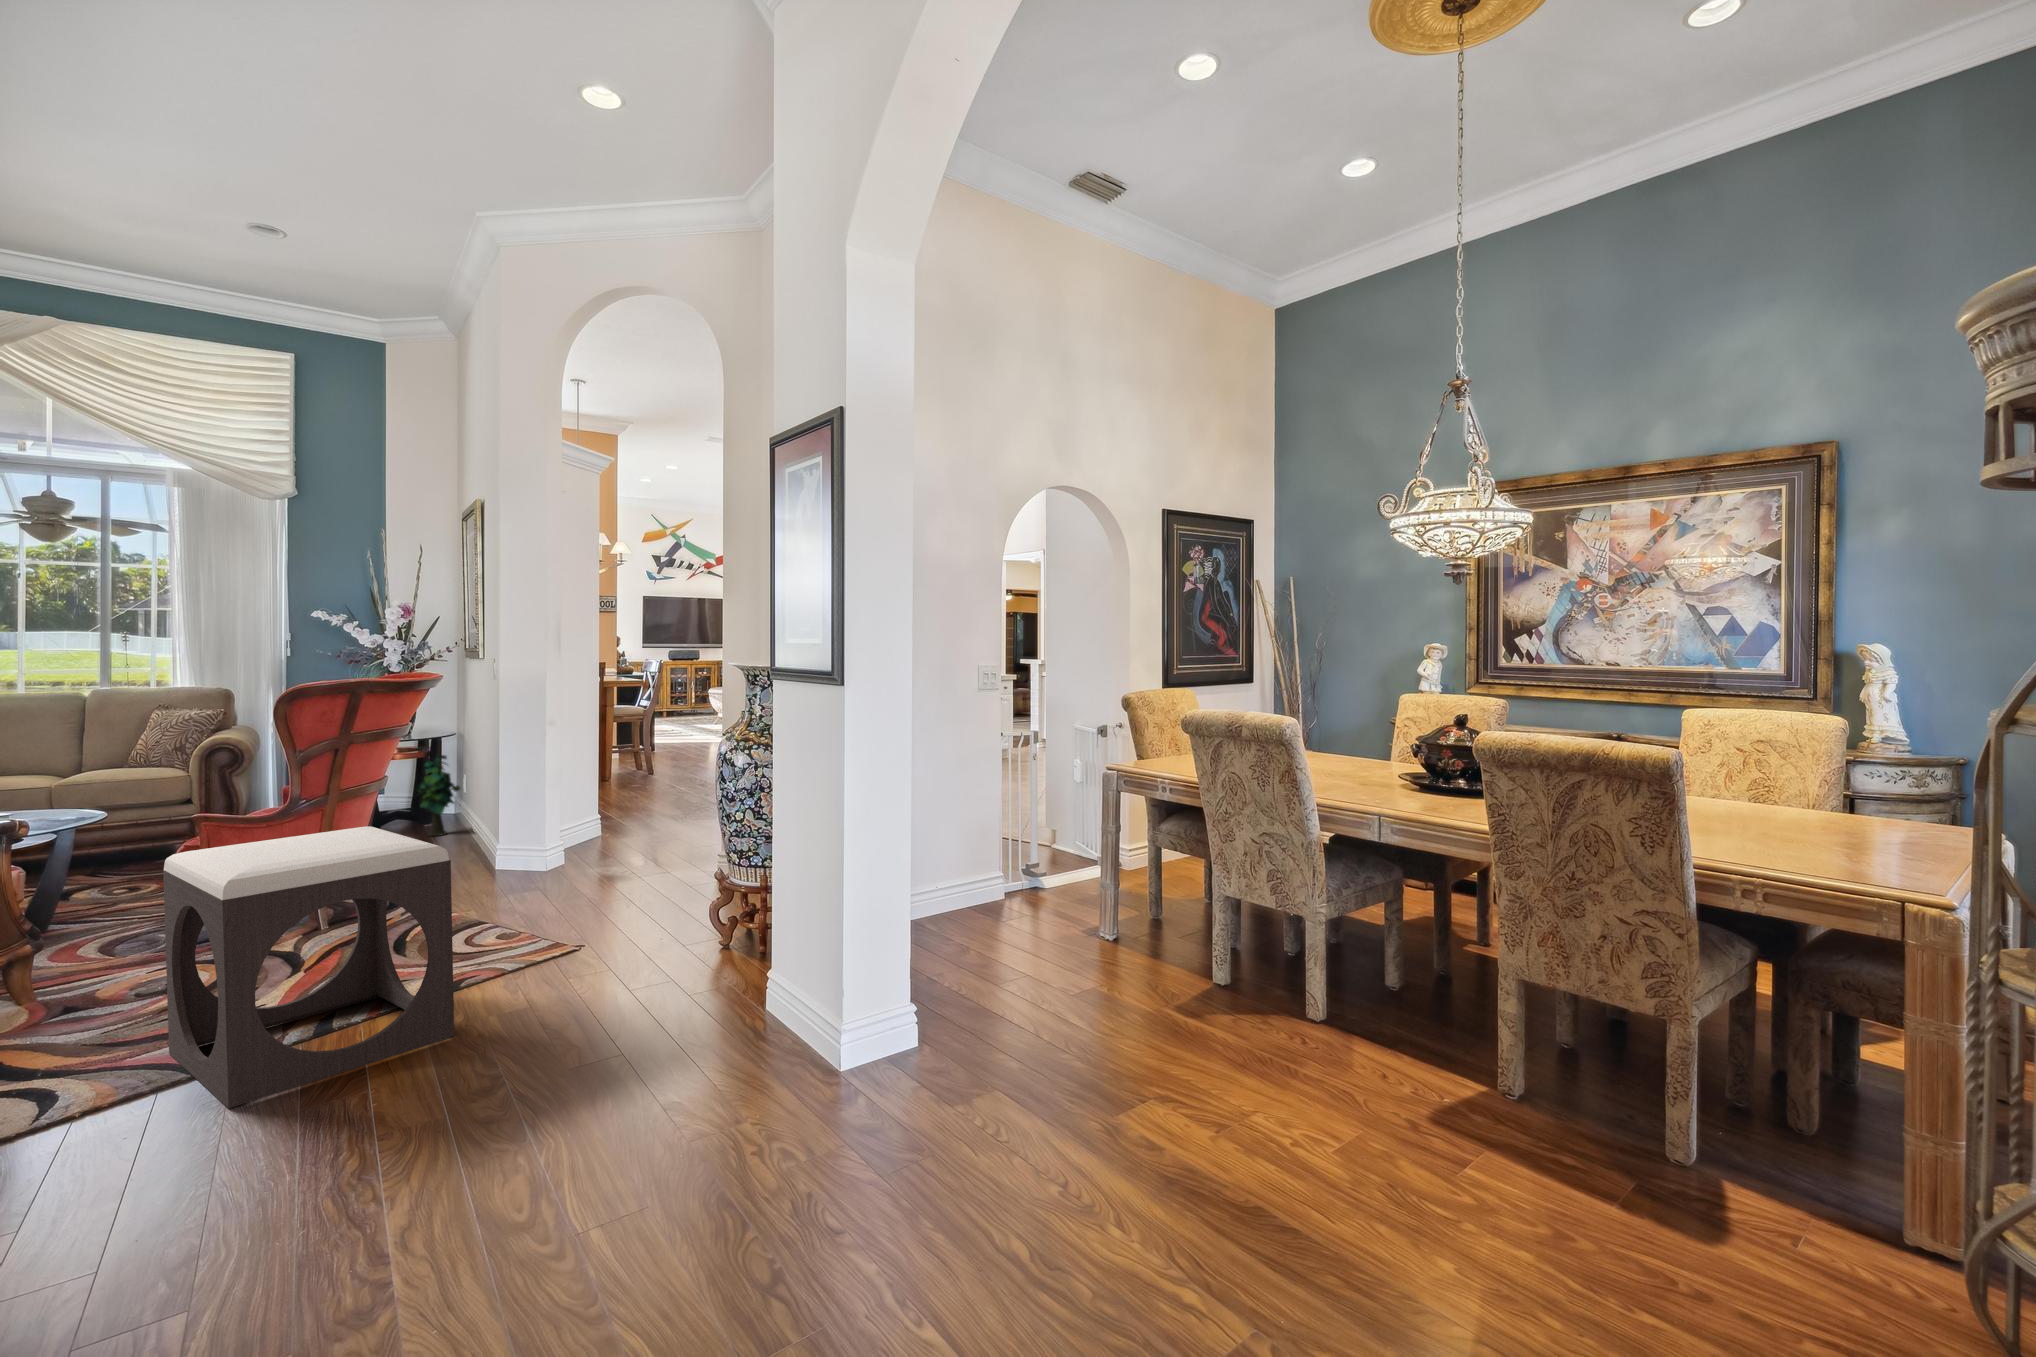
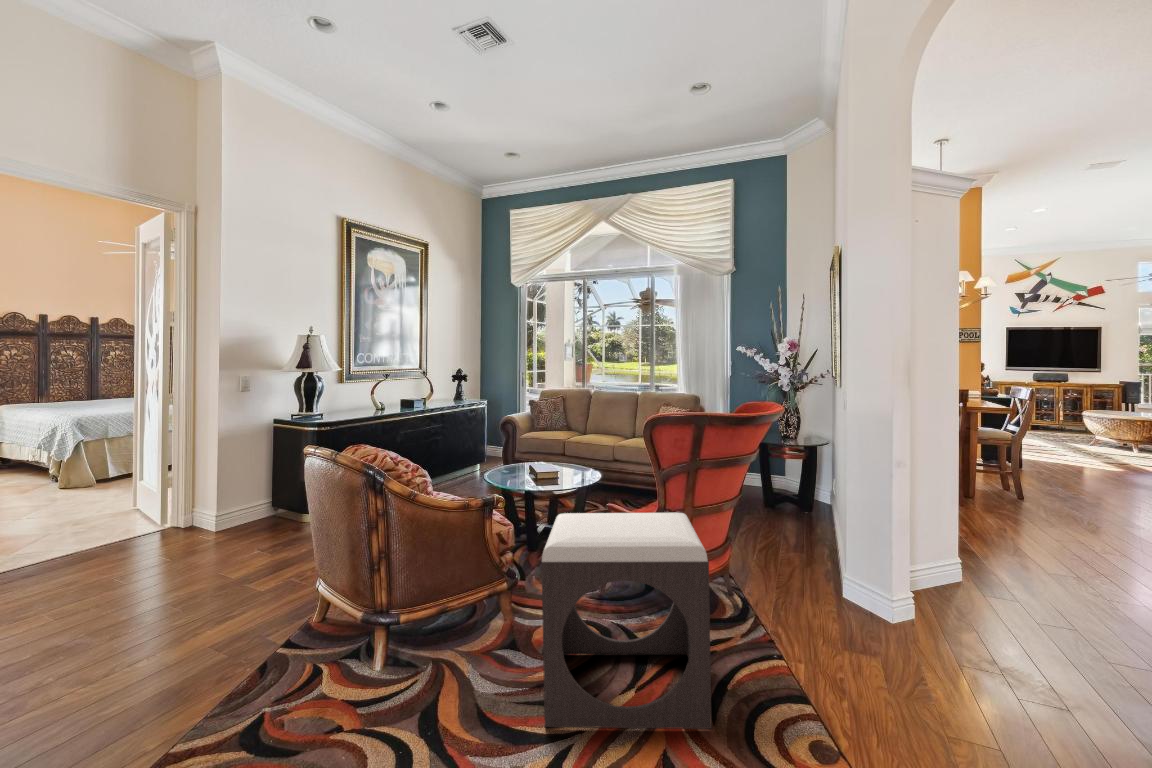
decorative plant: present [415,754,460,836] -> none [791,450,822,513]

